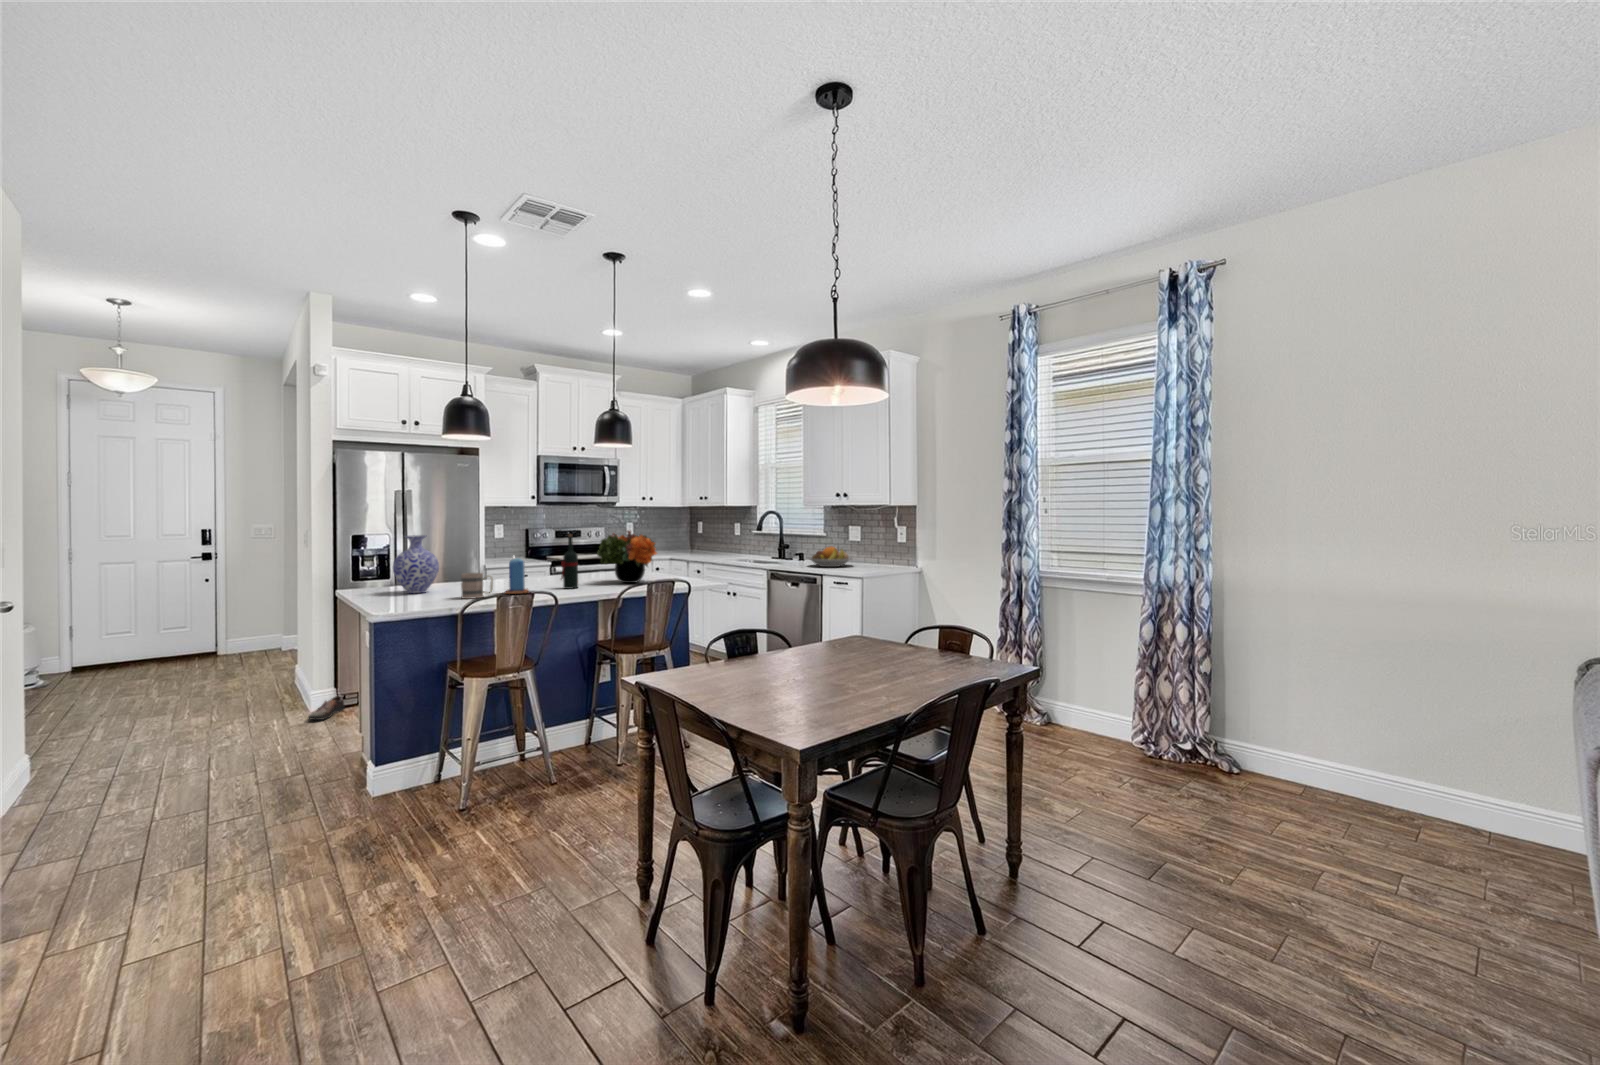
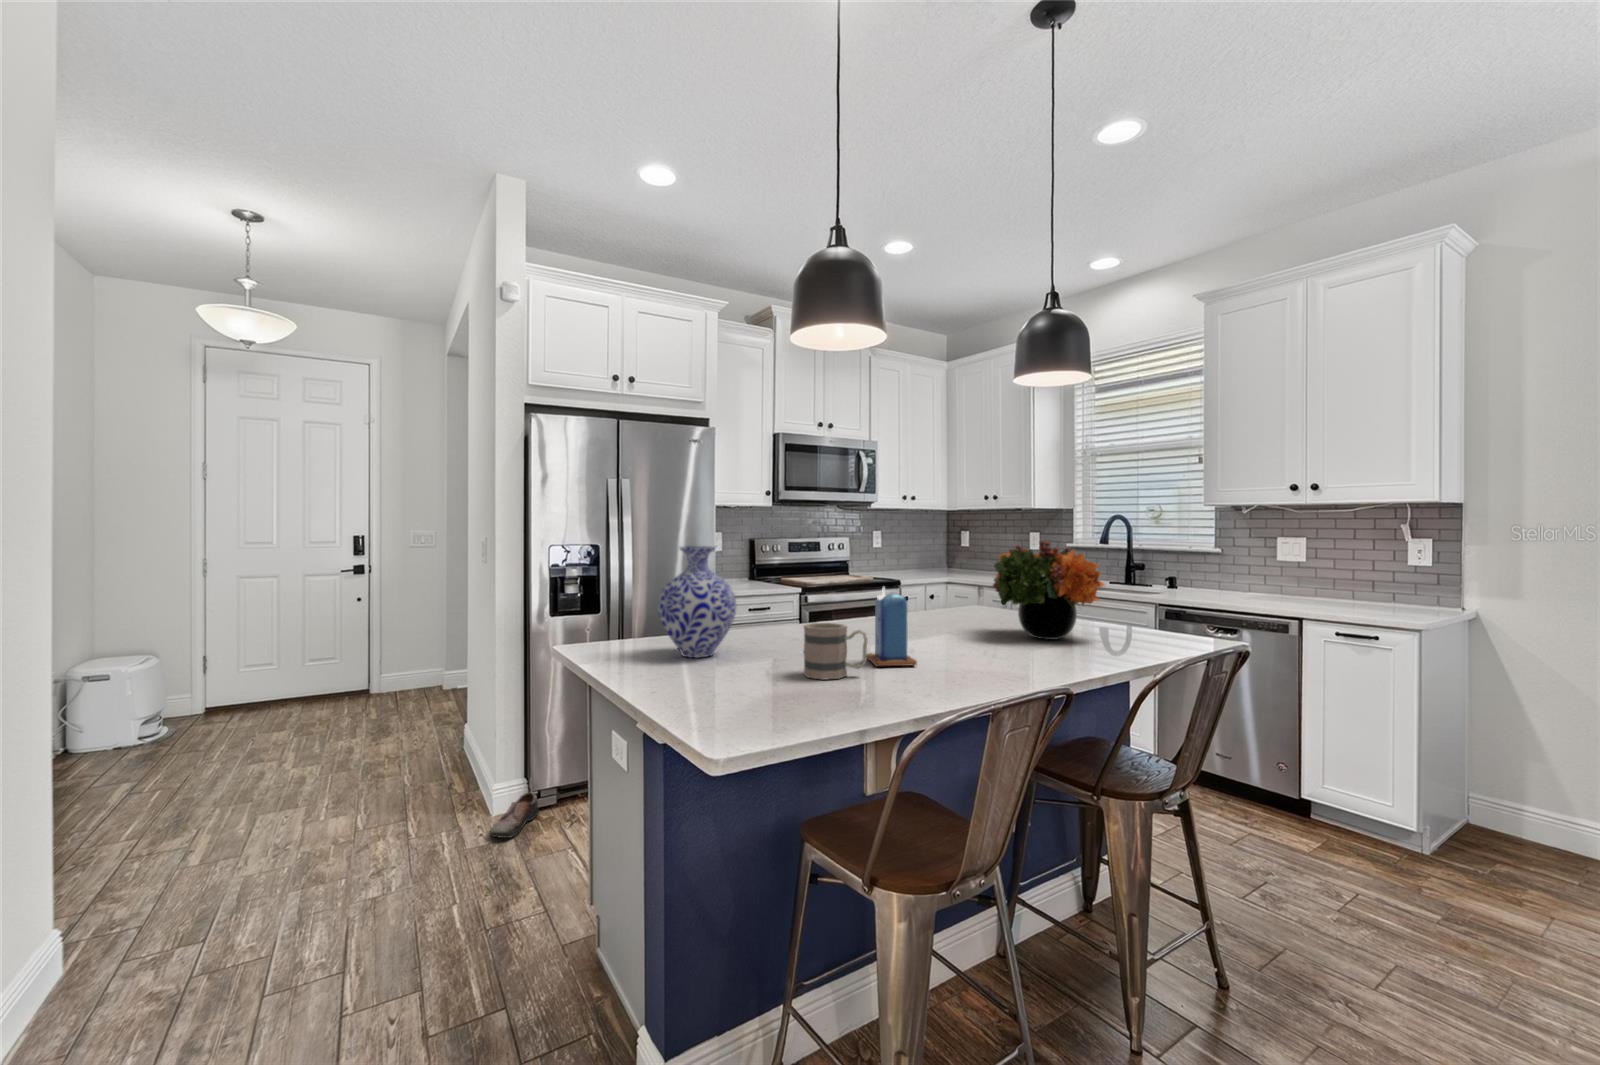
wine bottle: present [561,534,578,589] -> none [951,547,981,653]
fruit bowl: present [808,546,852,567] -> none [1247,572,1343,607]

